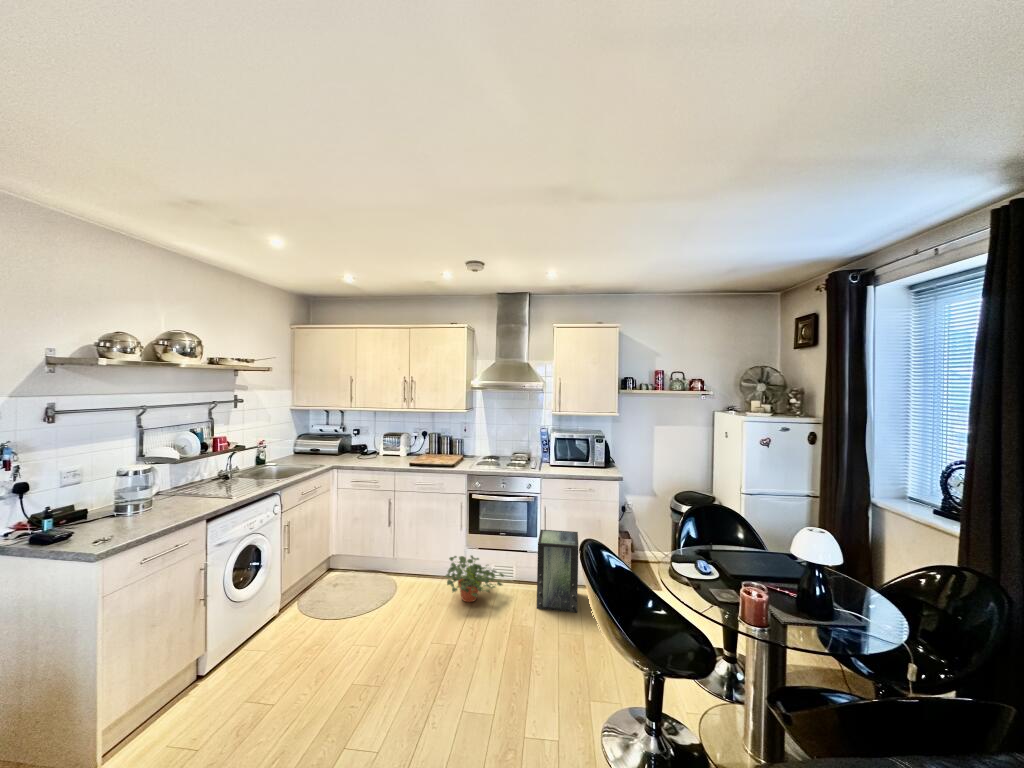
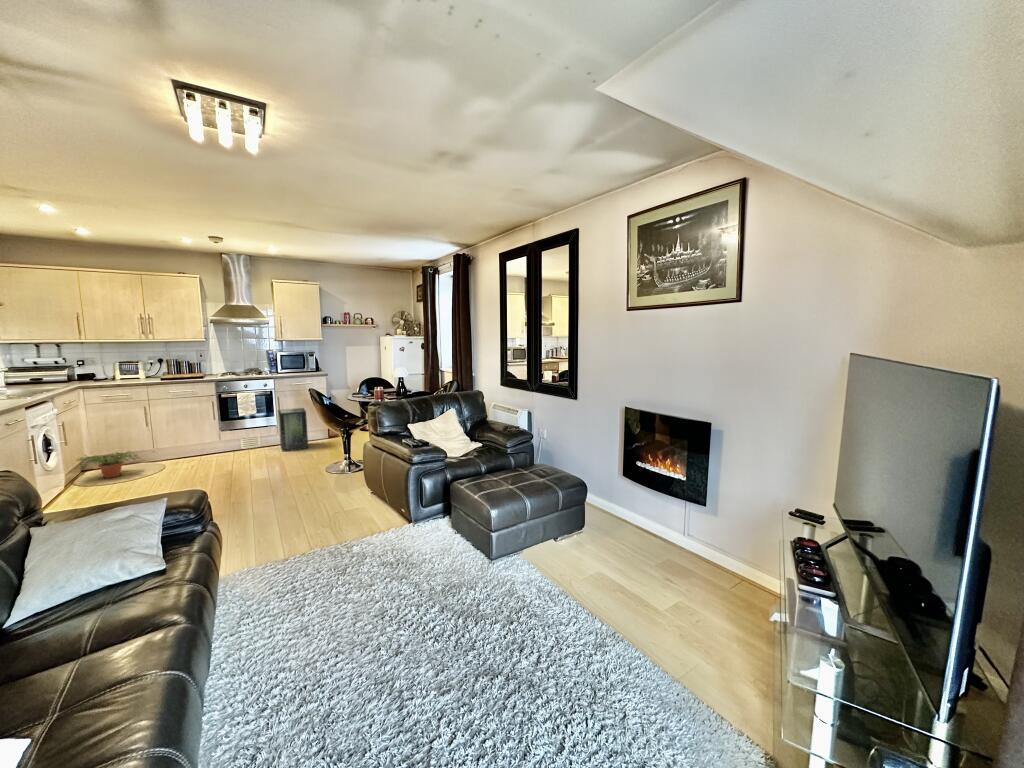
potted plant: present [446,556,504,602] -> present [75,451,139,478]

